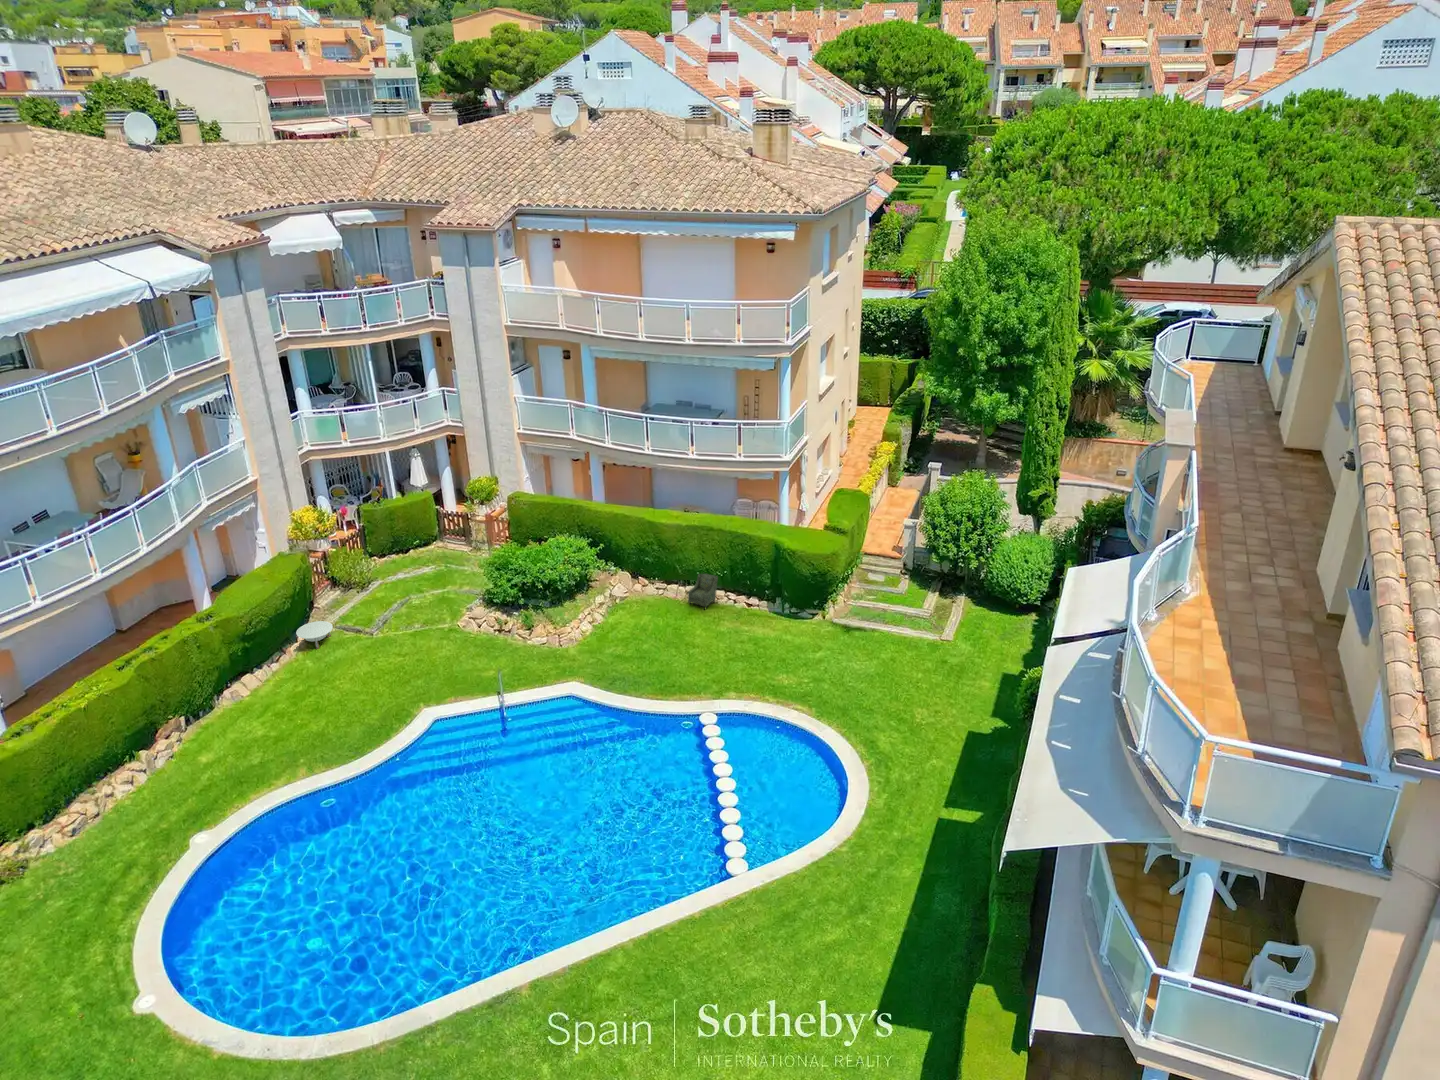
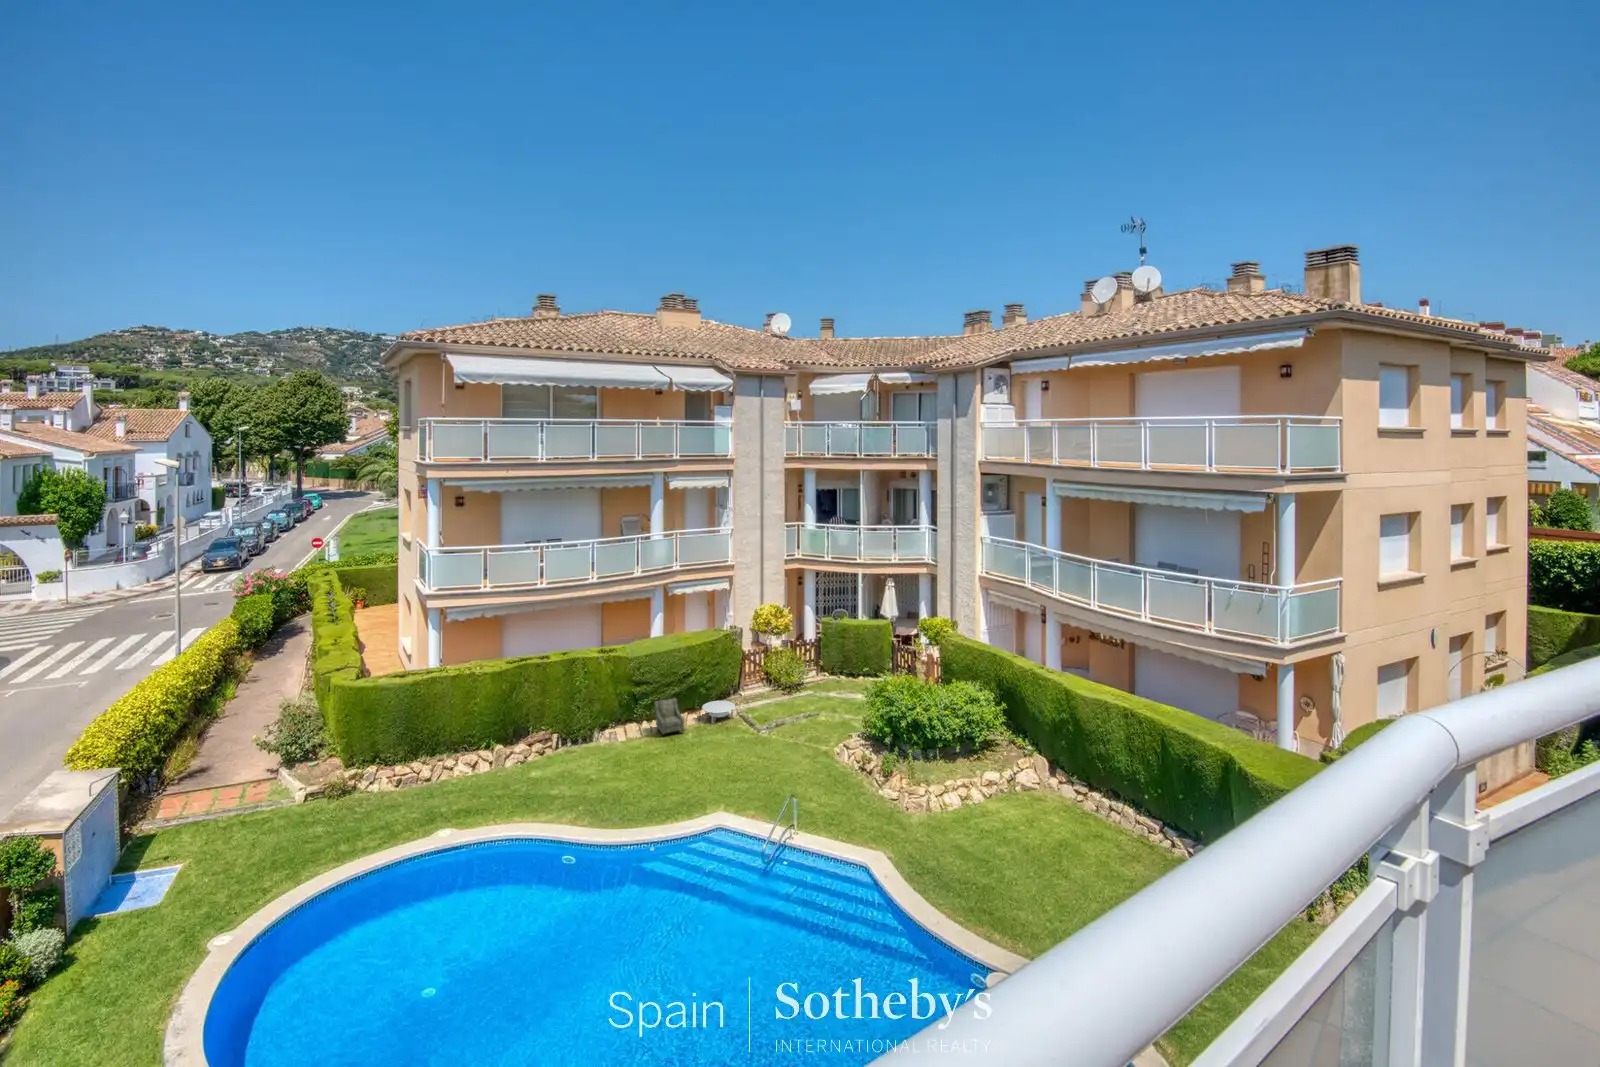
armchair: present [688,574,718,609] -> present [654,698,684,736]

